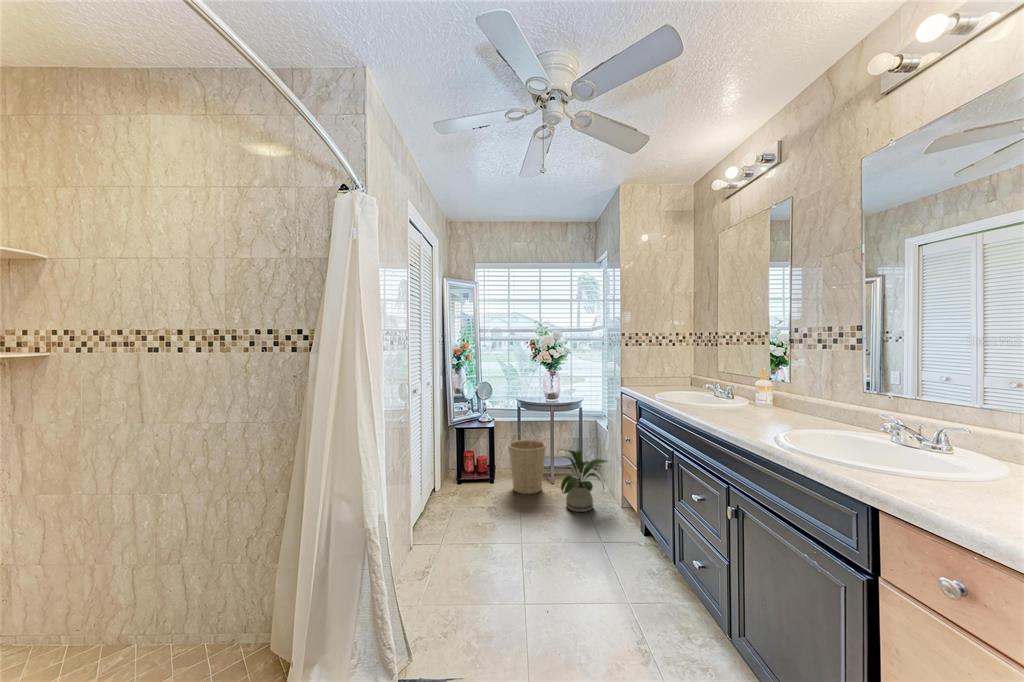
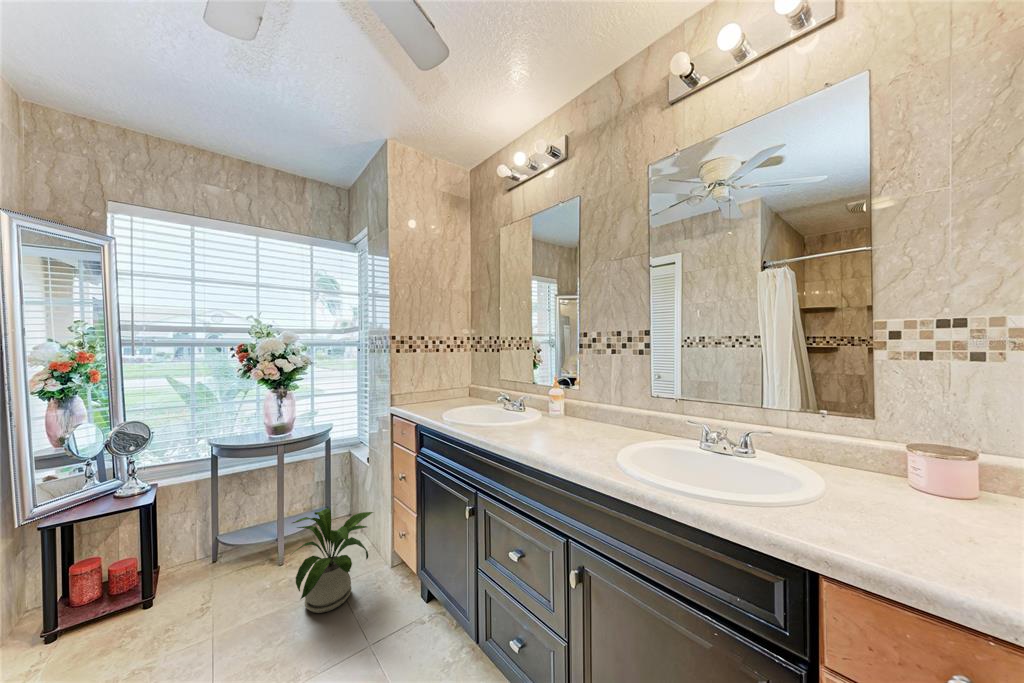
basket: present [508,433,546,494] -> none [186,500,268,611]

